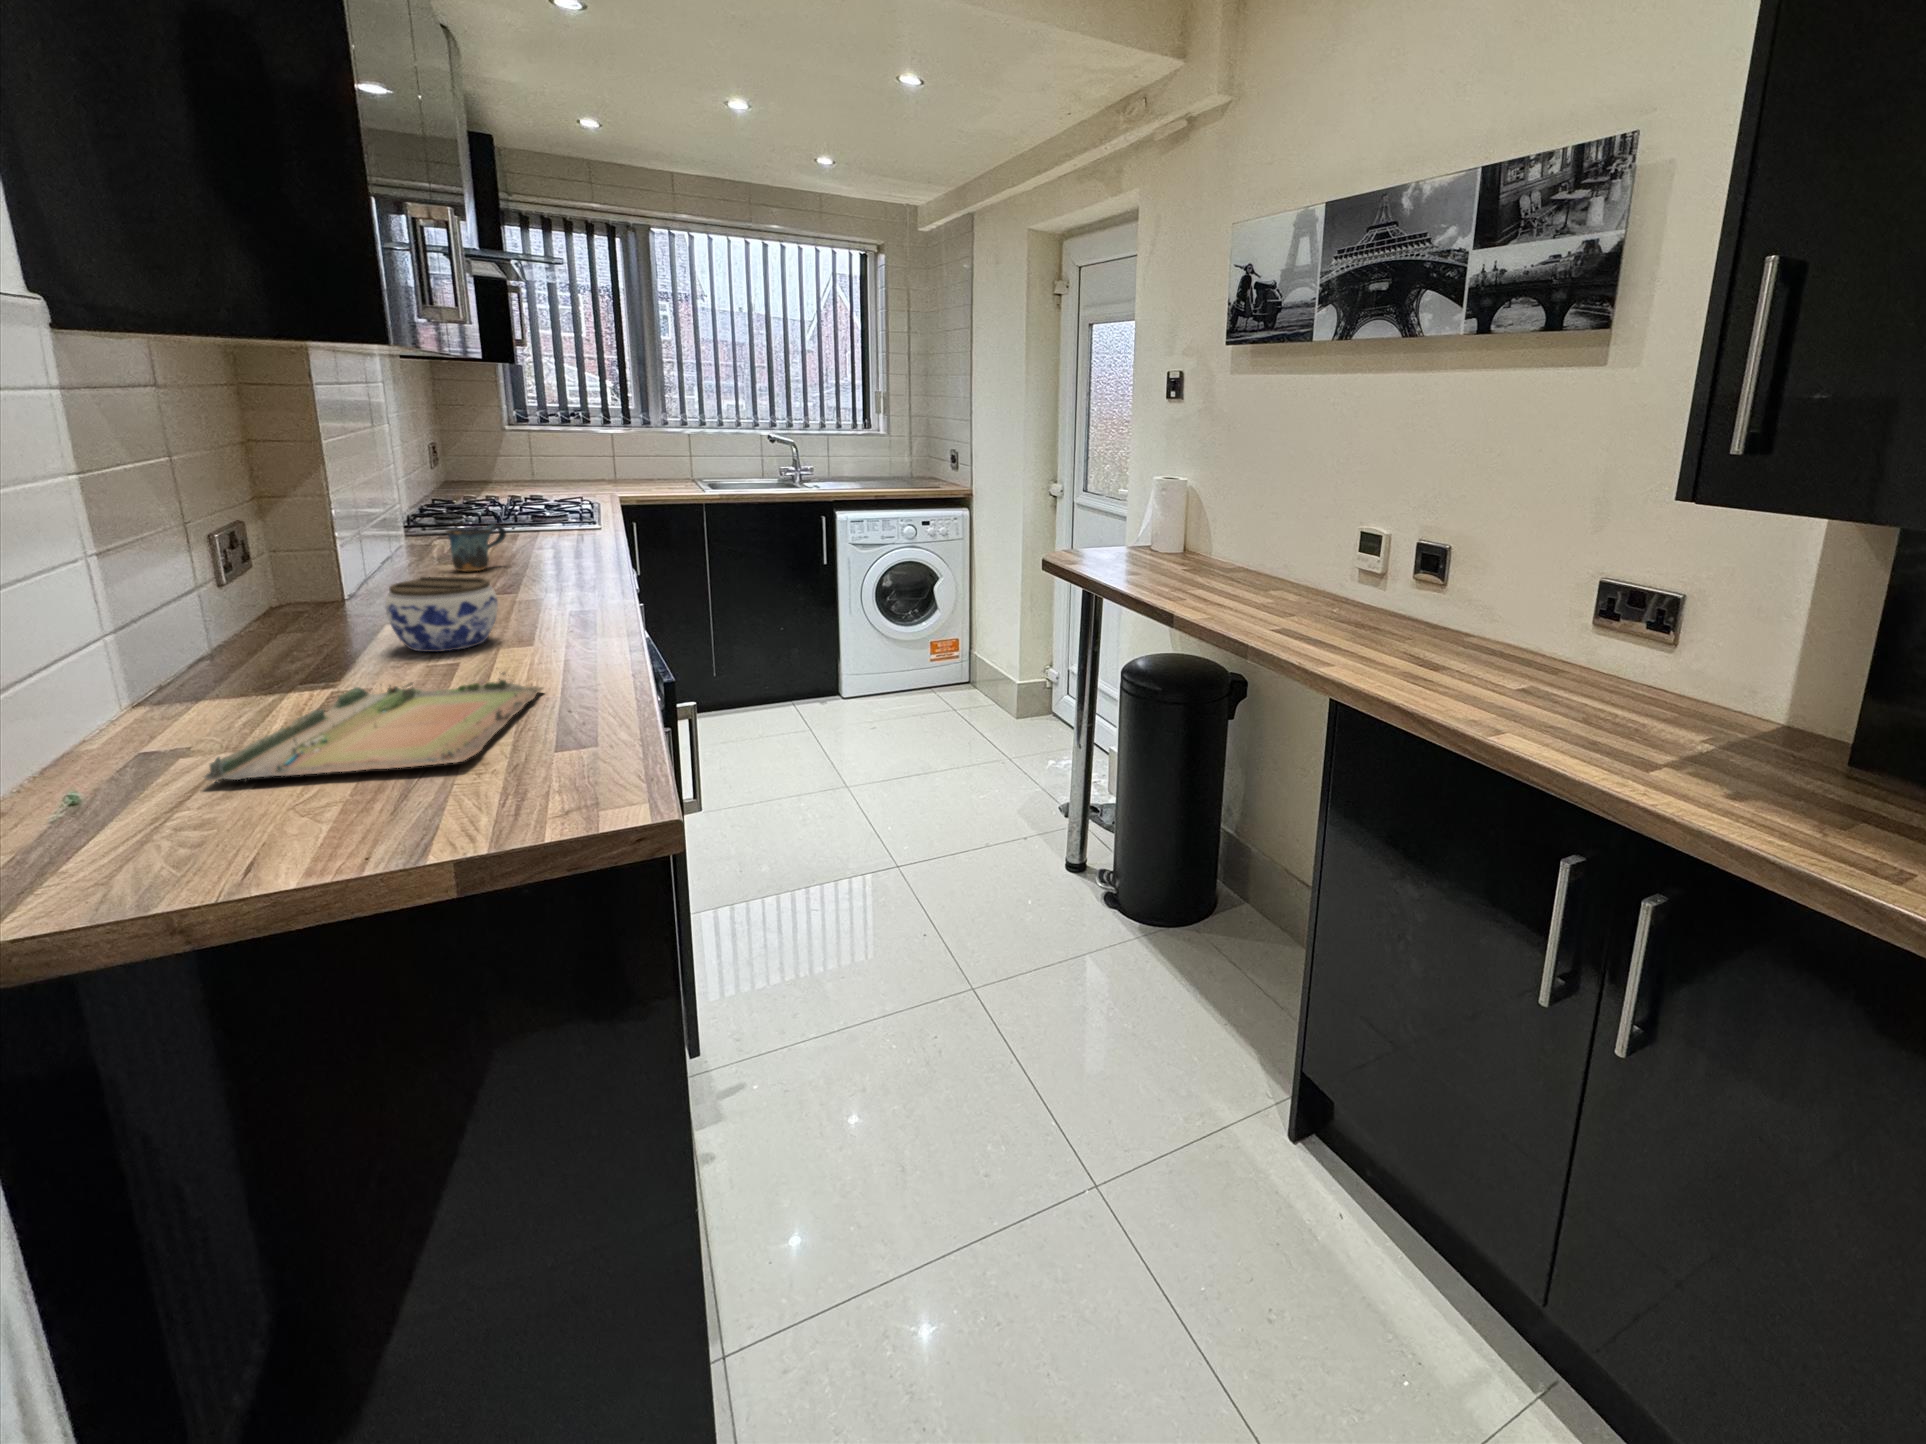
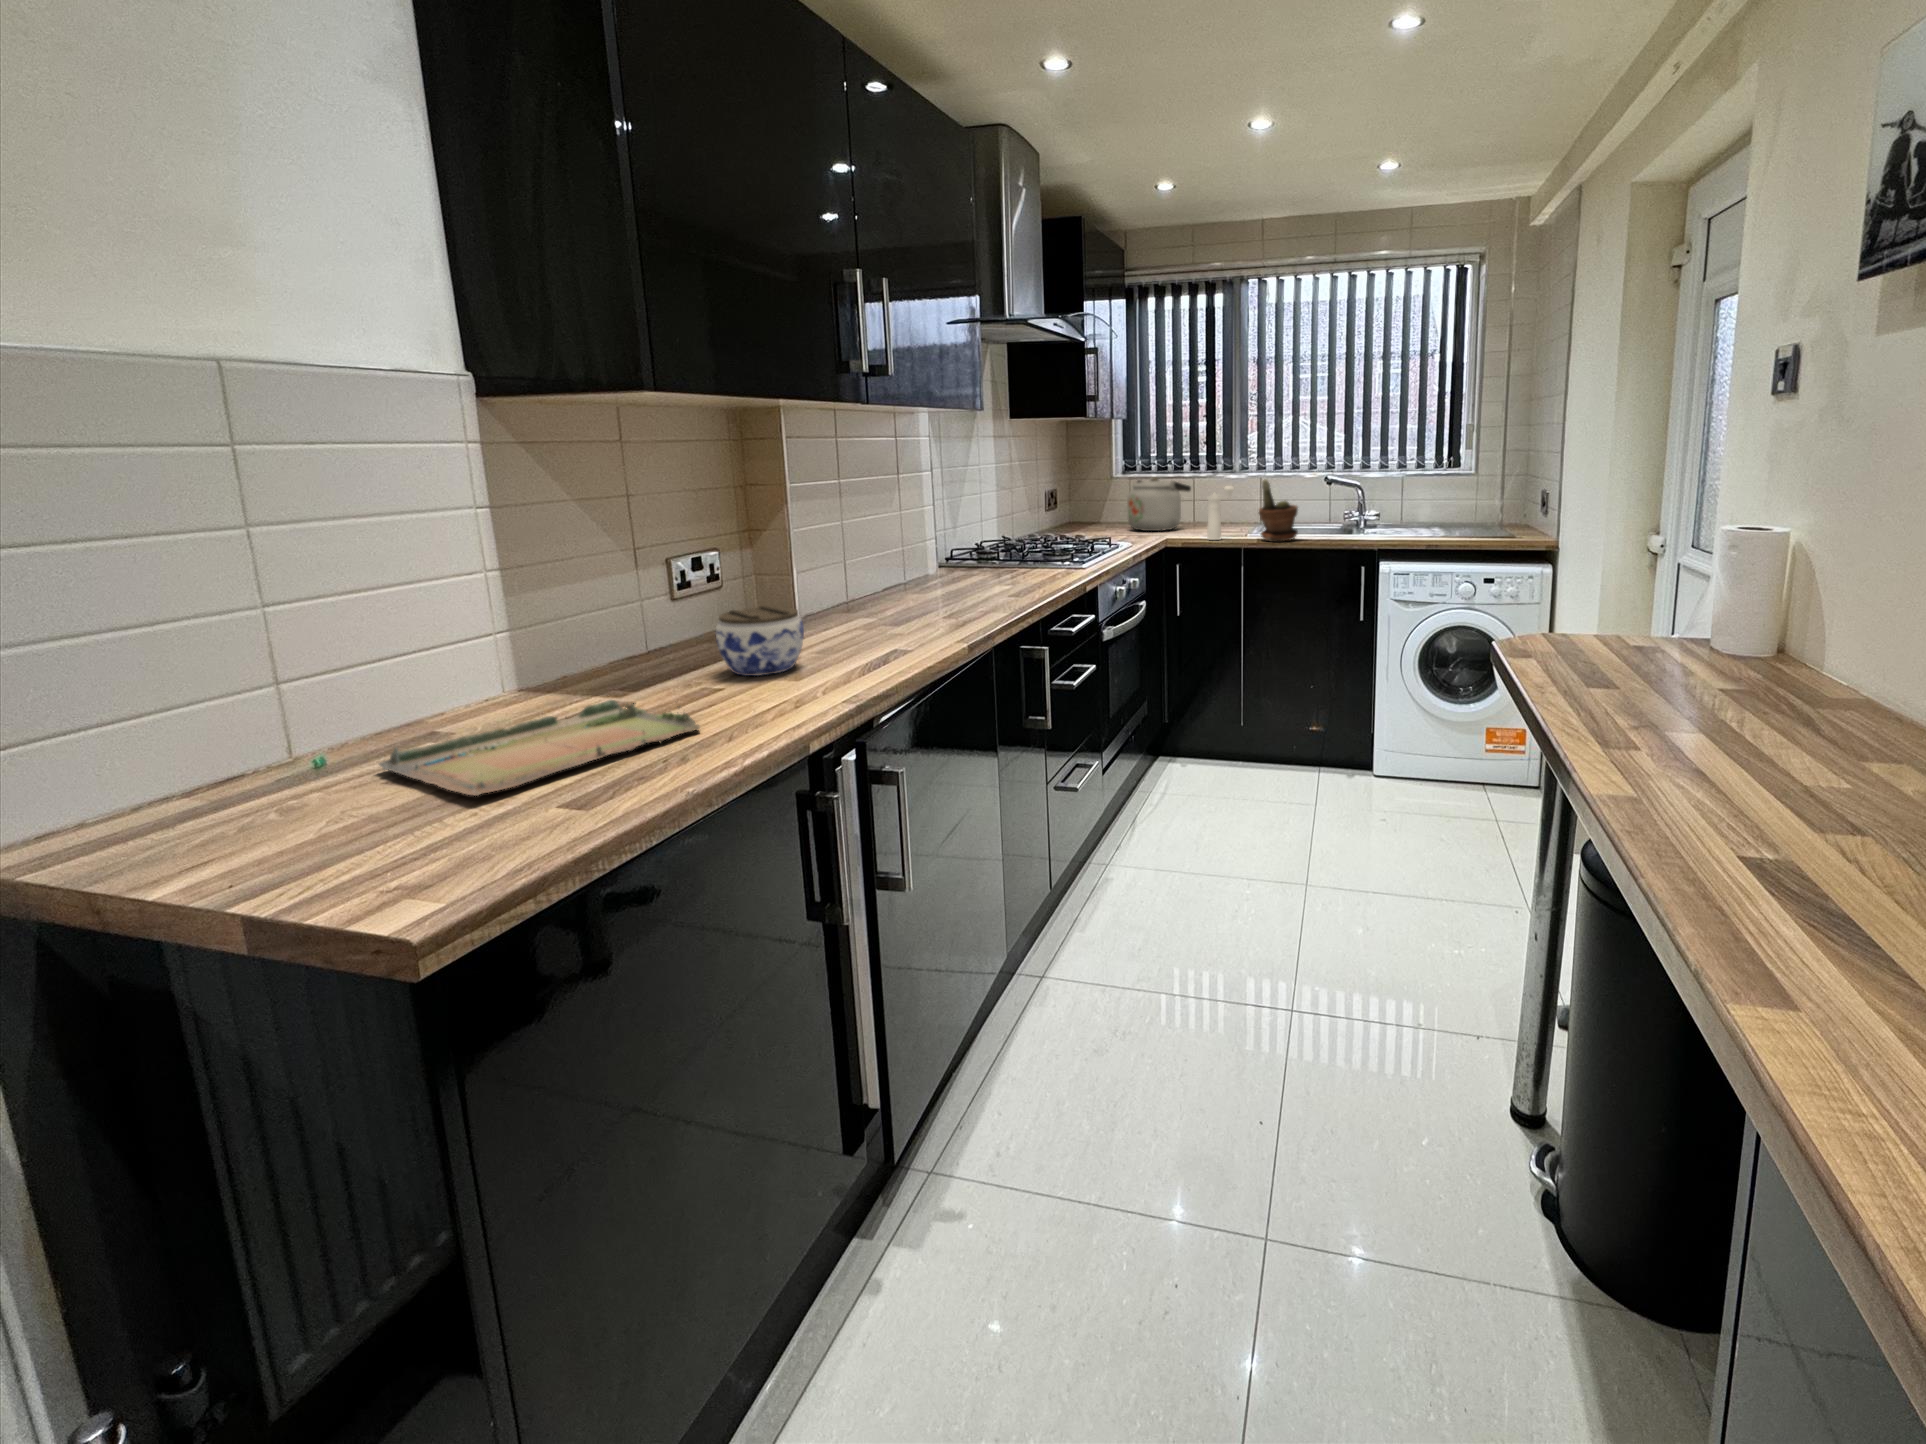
kettle: none [518,429,605,488] -> present [1127,477,1191,531]
potted plant: none [710,436,752,496] -> present [1259,479,1298,542]
pepper mill: none [651,441,675,496] -> present [1207,486,1234,540]
mug: present [446,524,506,571] -> none [913,561,962,602]

